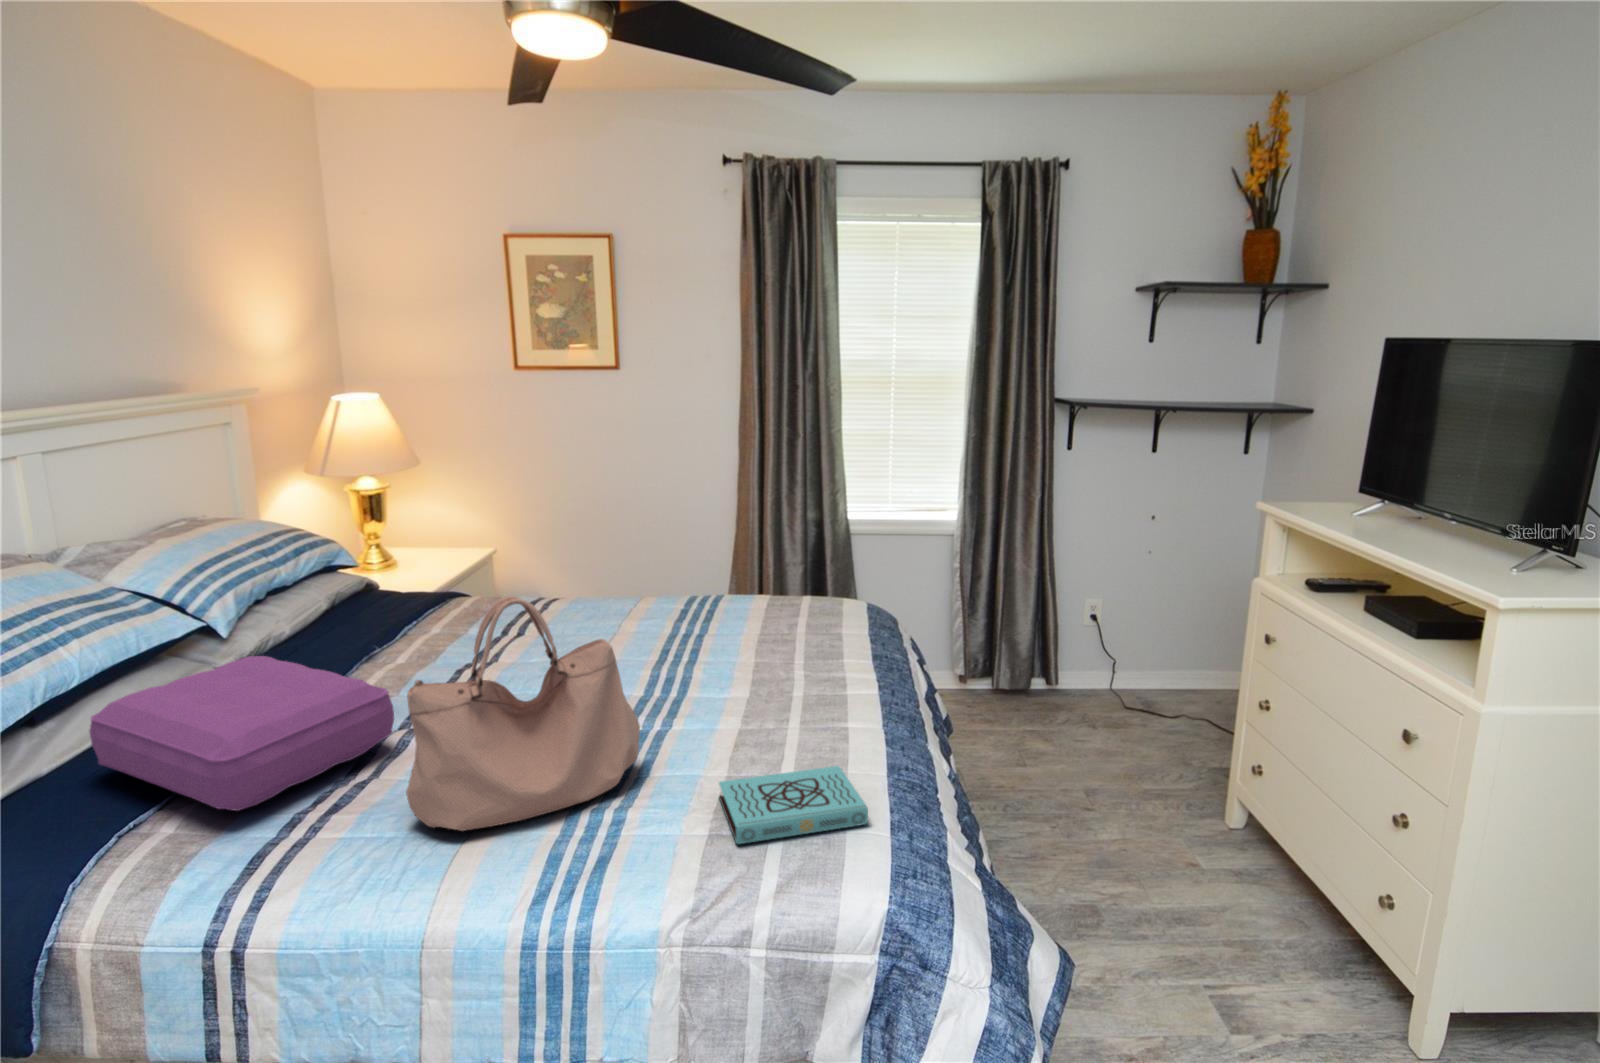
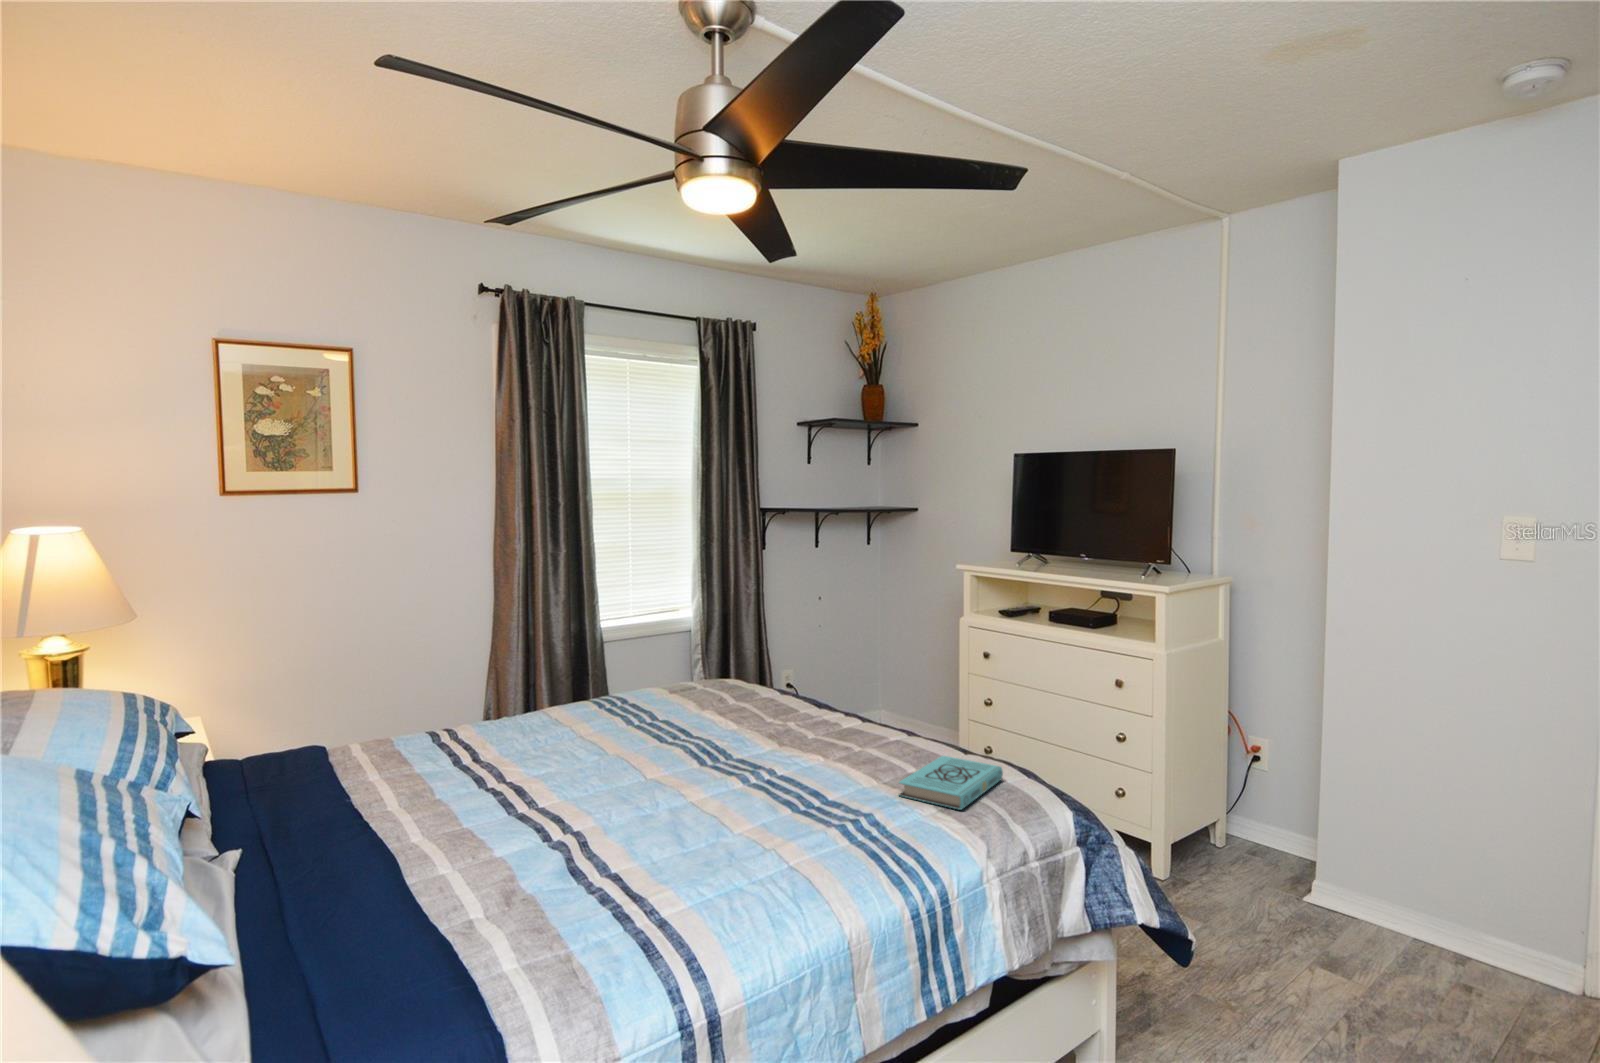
handbag: present [406,596,640,831] -> none [715,653,838,871]
pillow: present [90,656,394,811] -> none [308,781,599,951]

